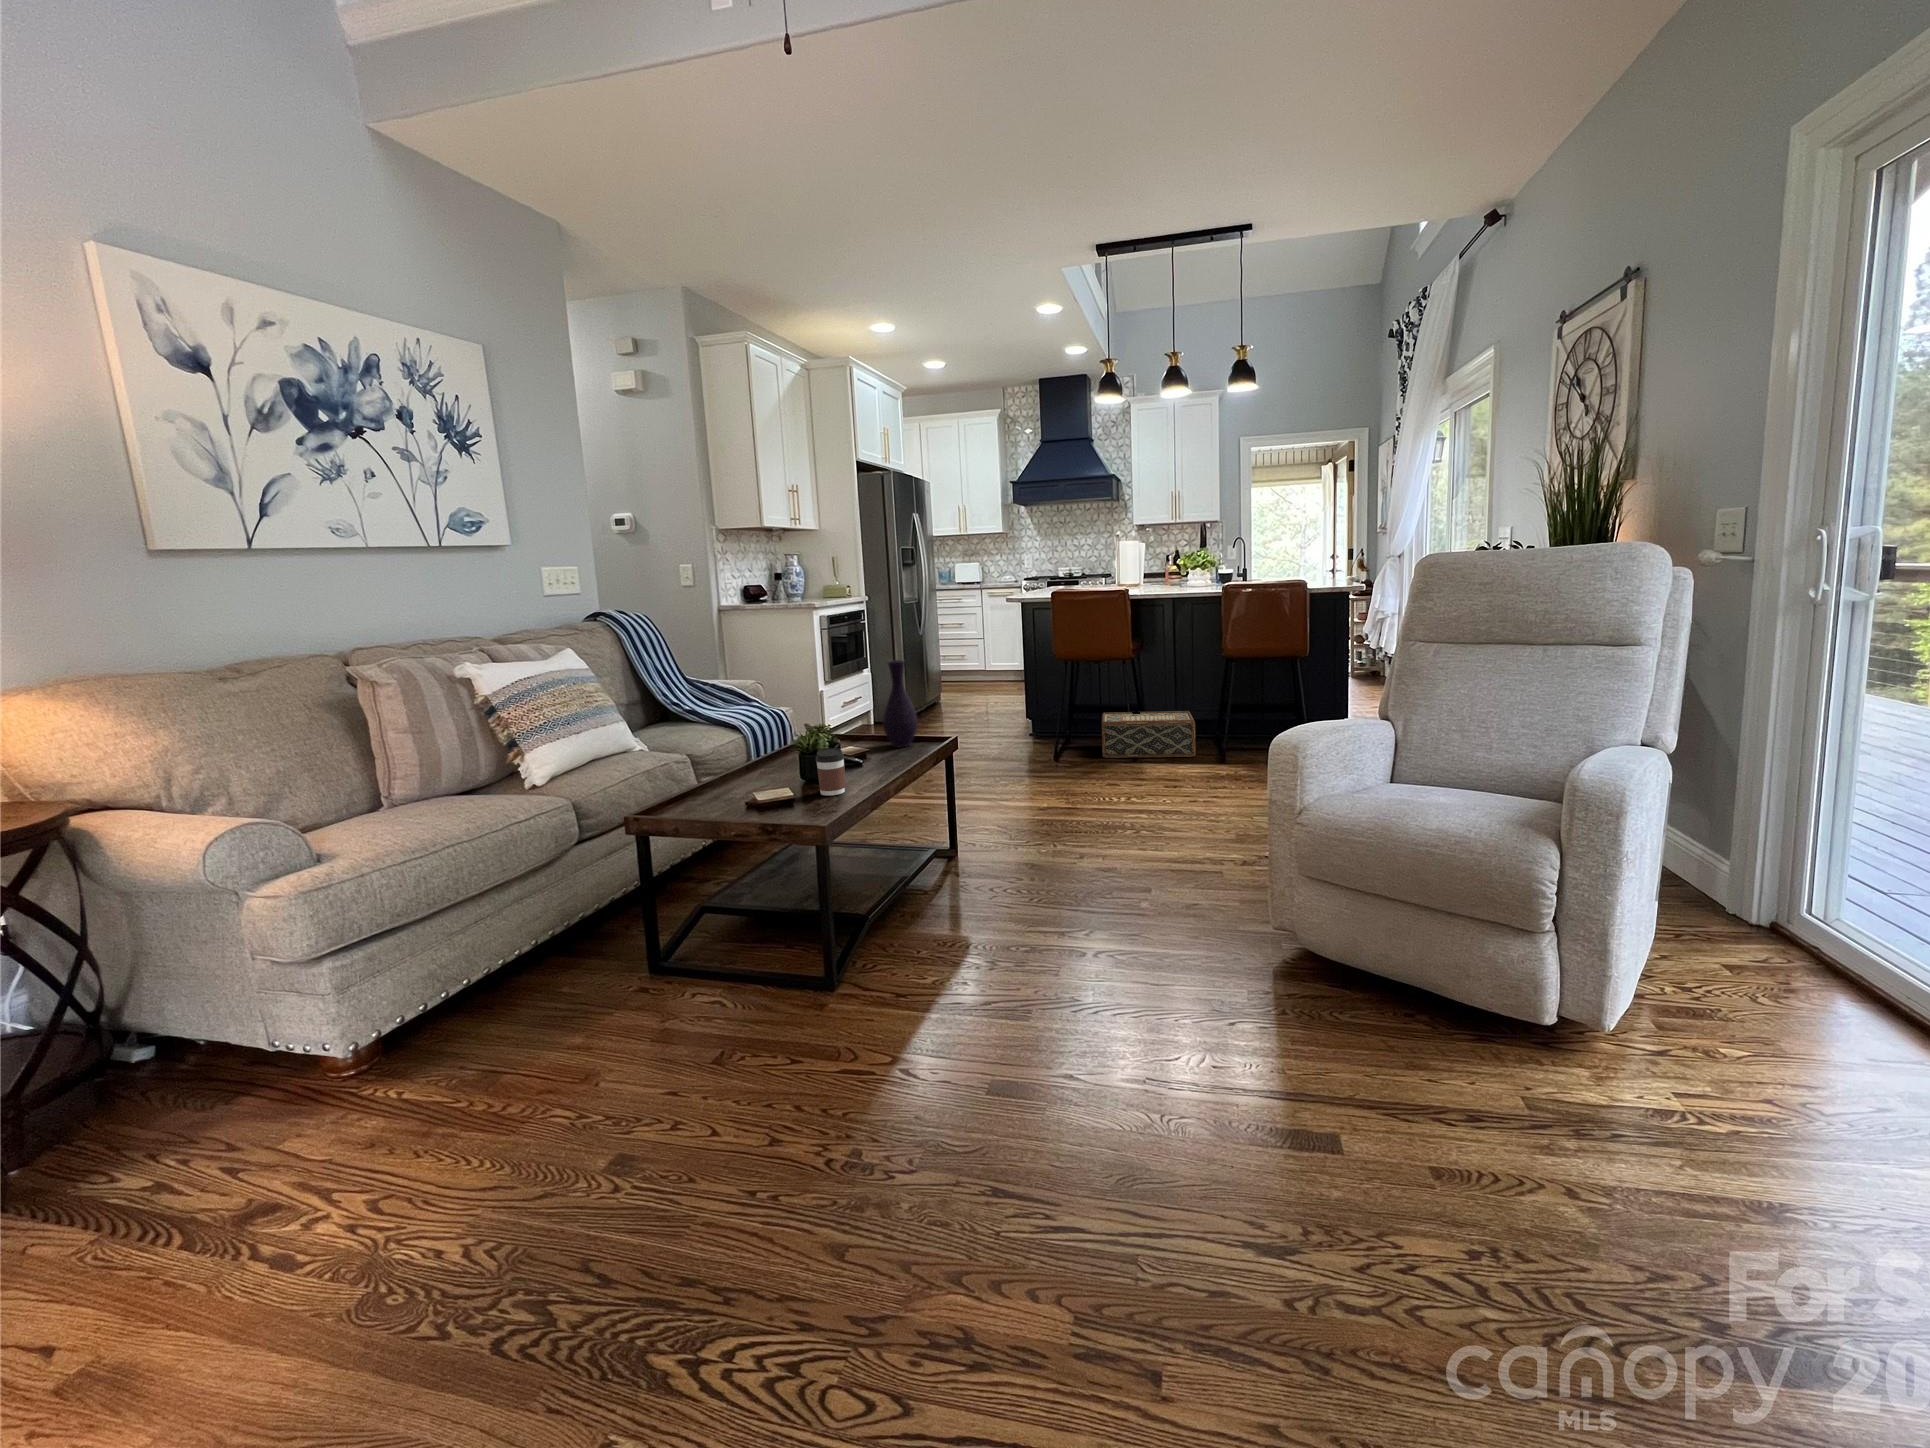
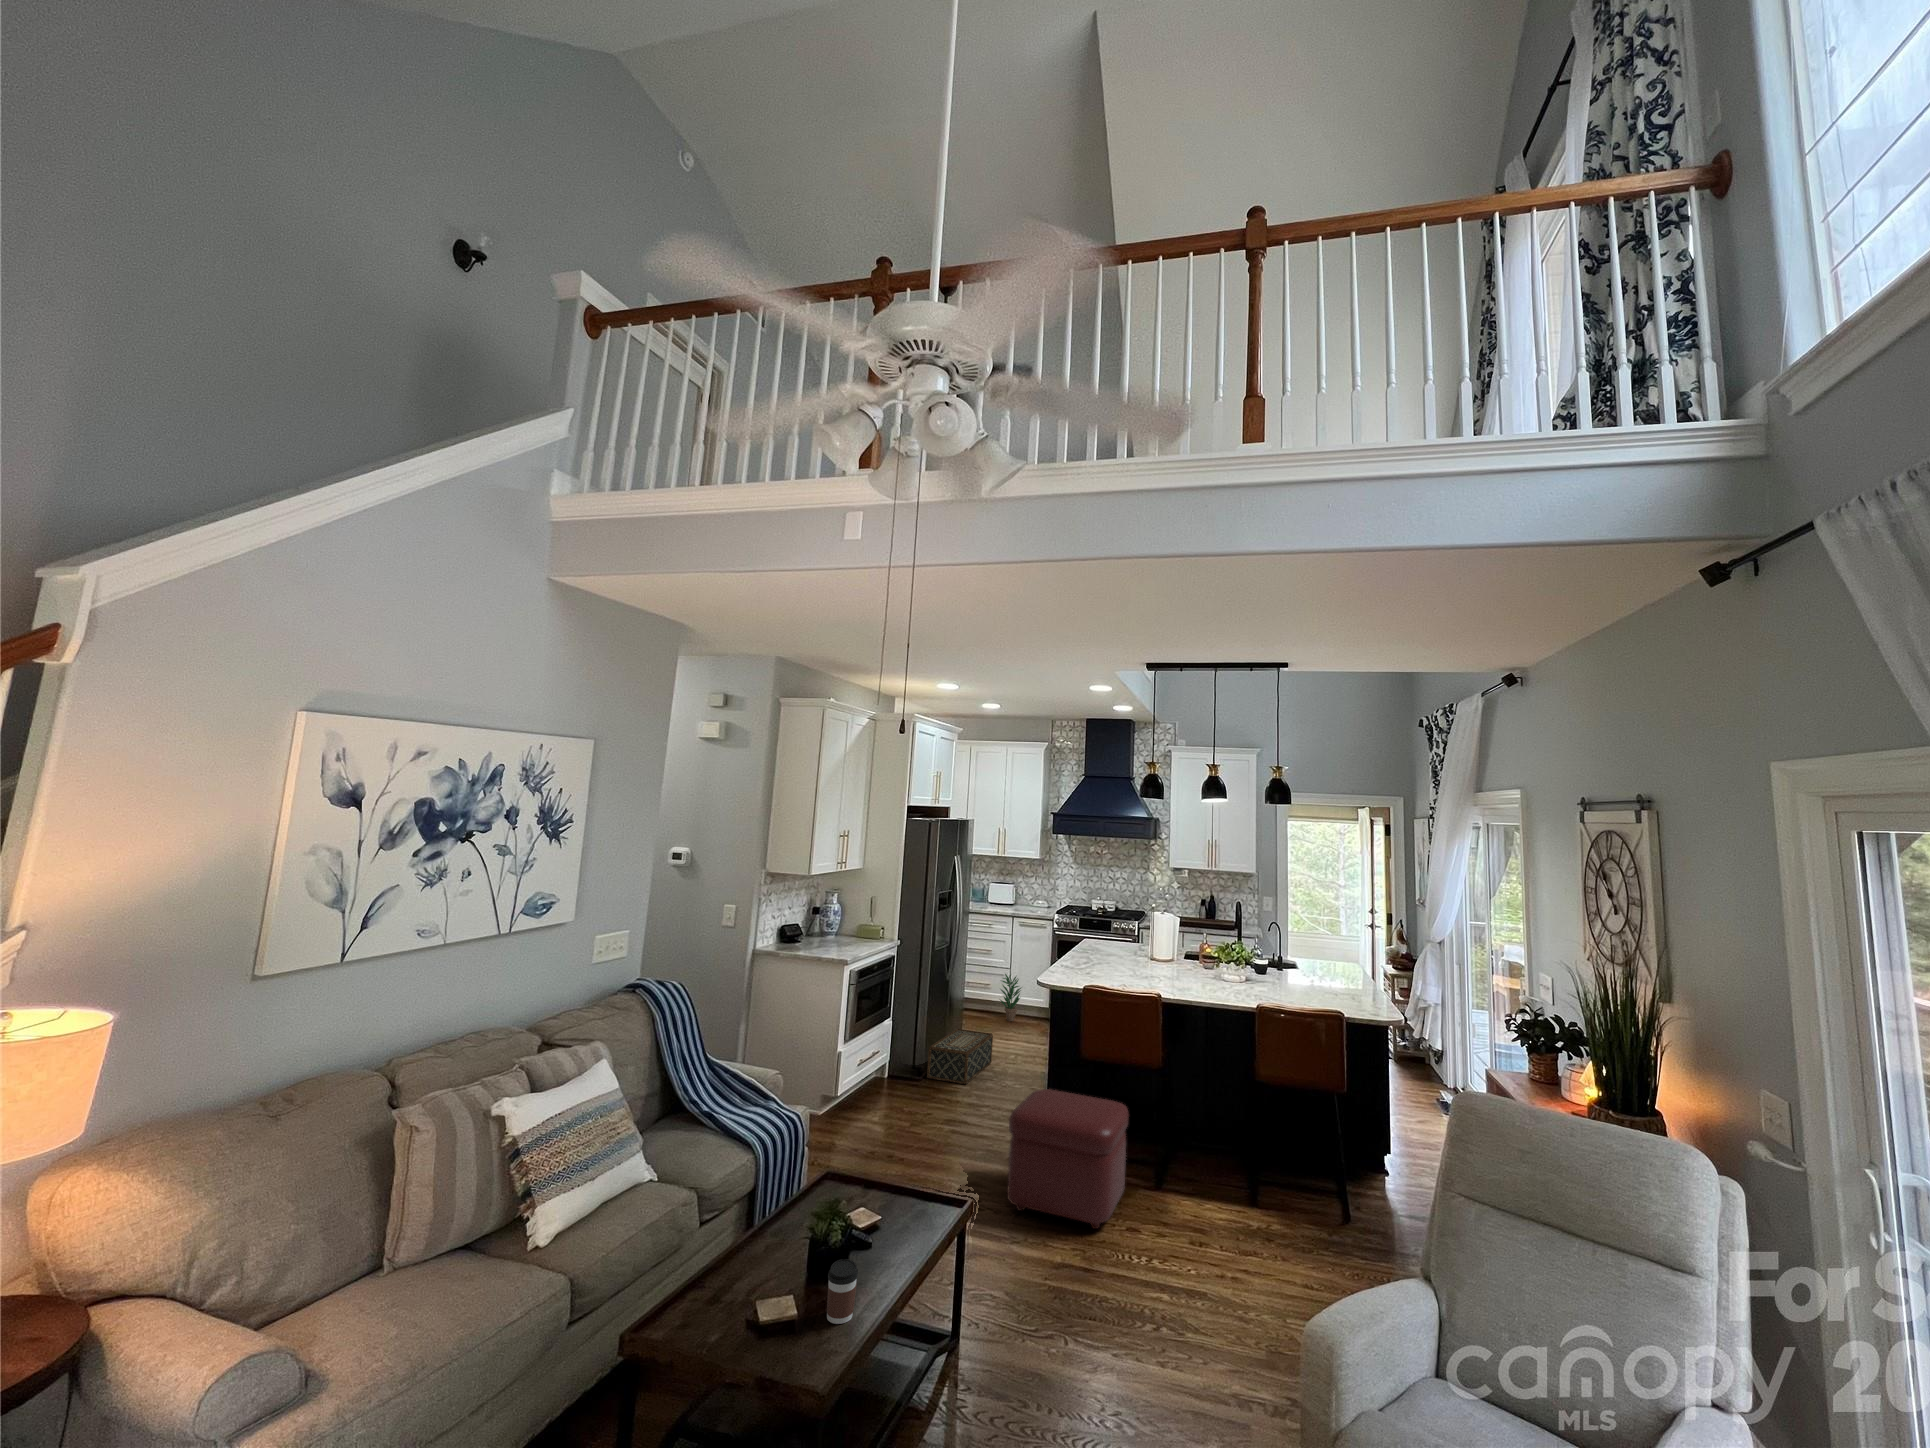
potted plant: none [976,642,999,686] -> present [1000,974,1021,1021]
vase: present [883,660,918,747] -> none [900,1114,937,1219]
ottoman: none [988,688,1102,787] -> present [1007,1089,1128,1229]
woven basket: present [1102,711,1195,758] -> present [927,1029,993,1084]

